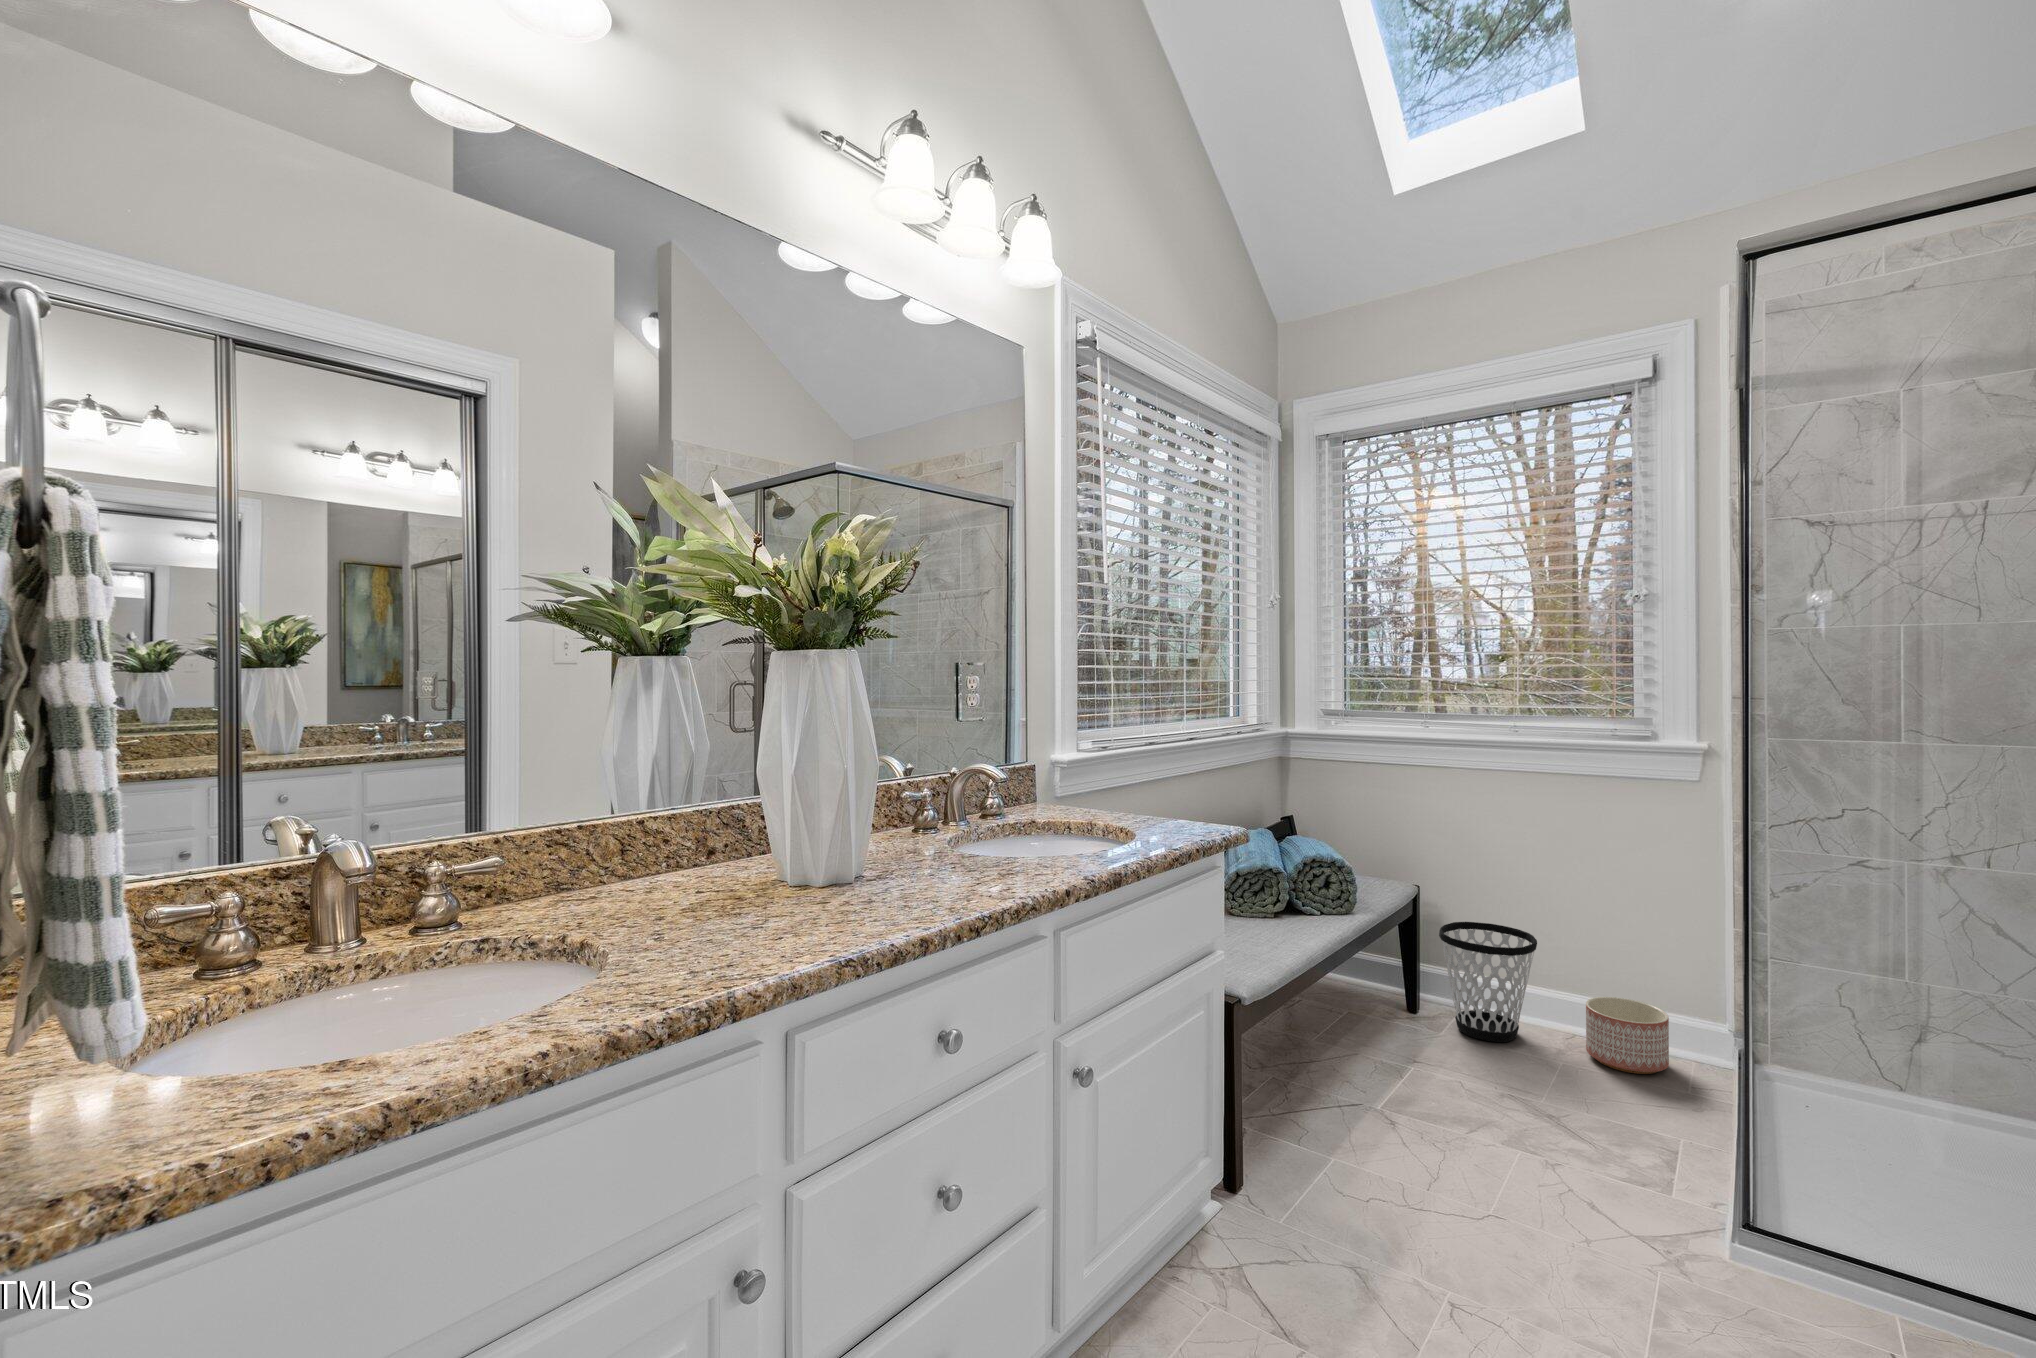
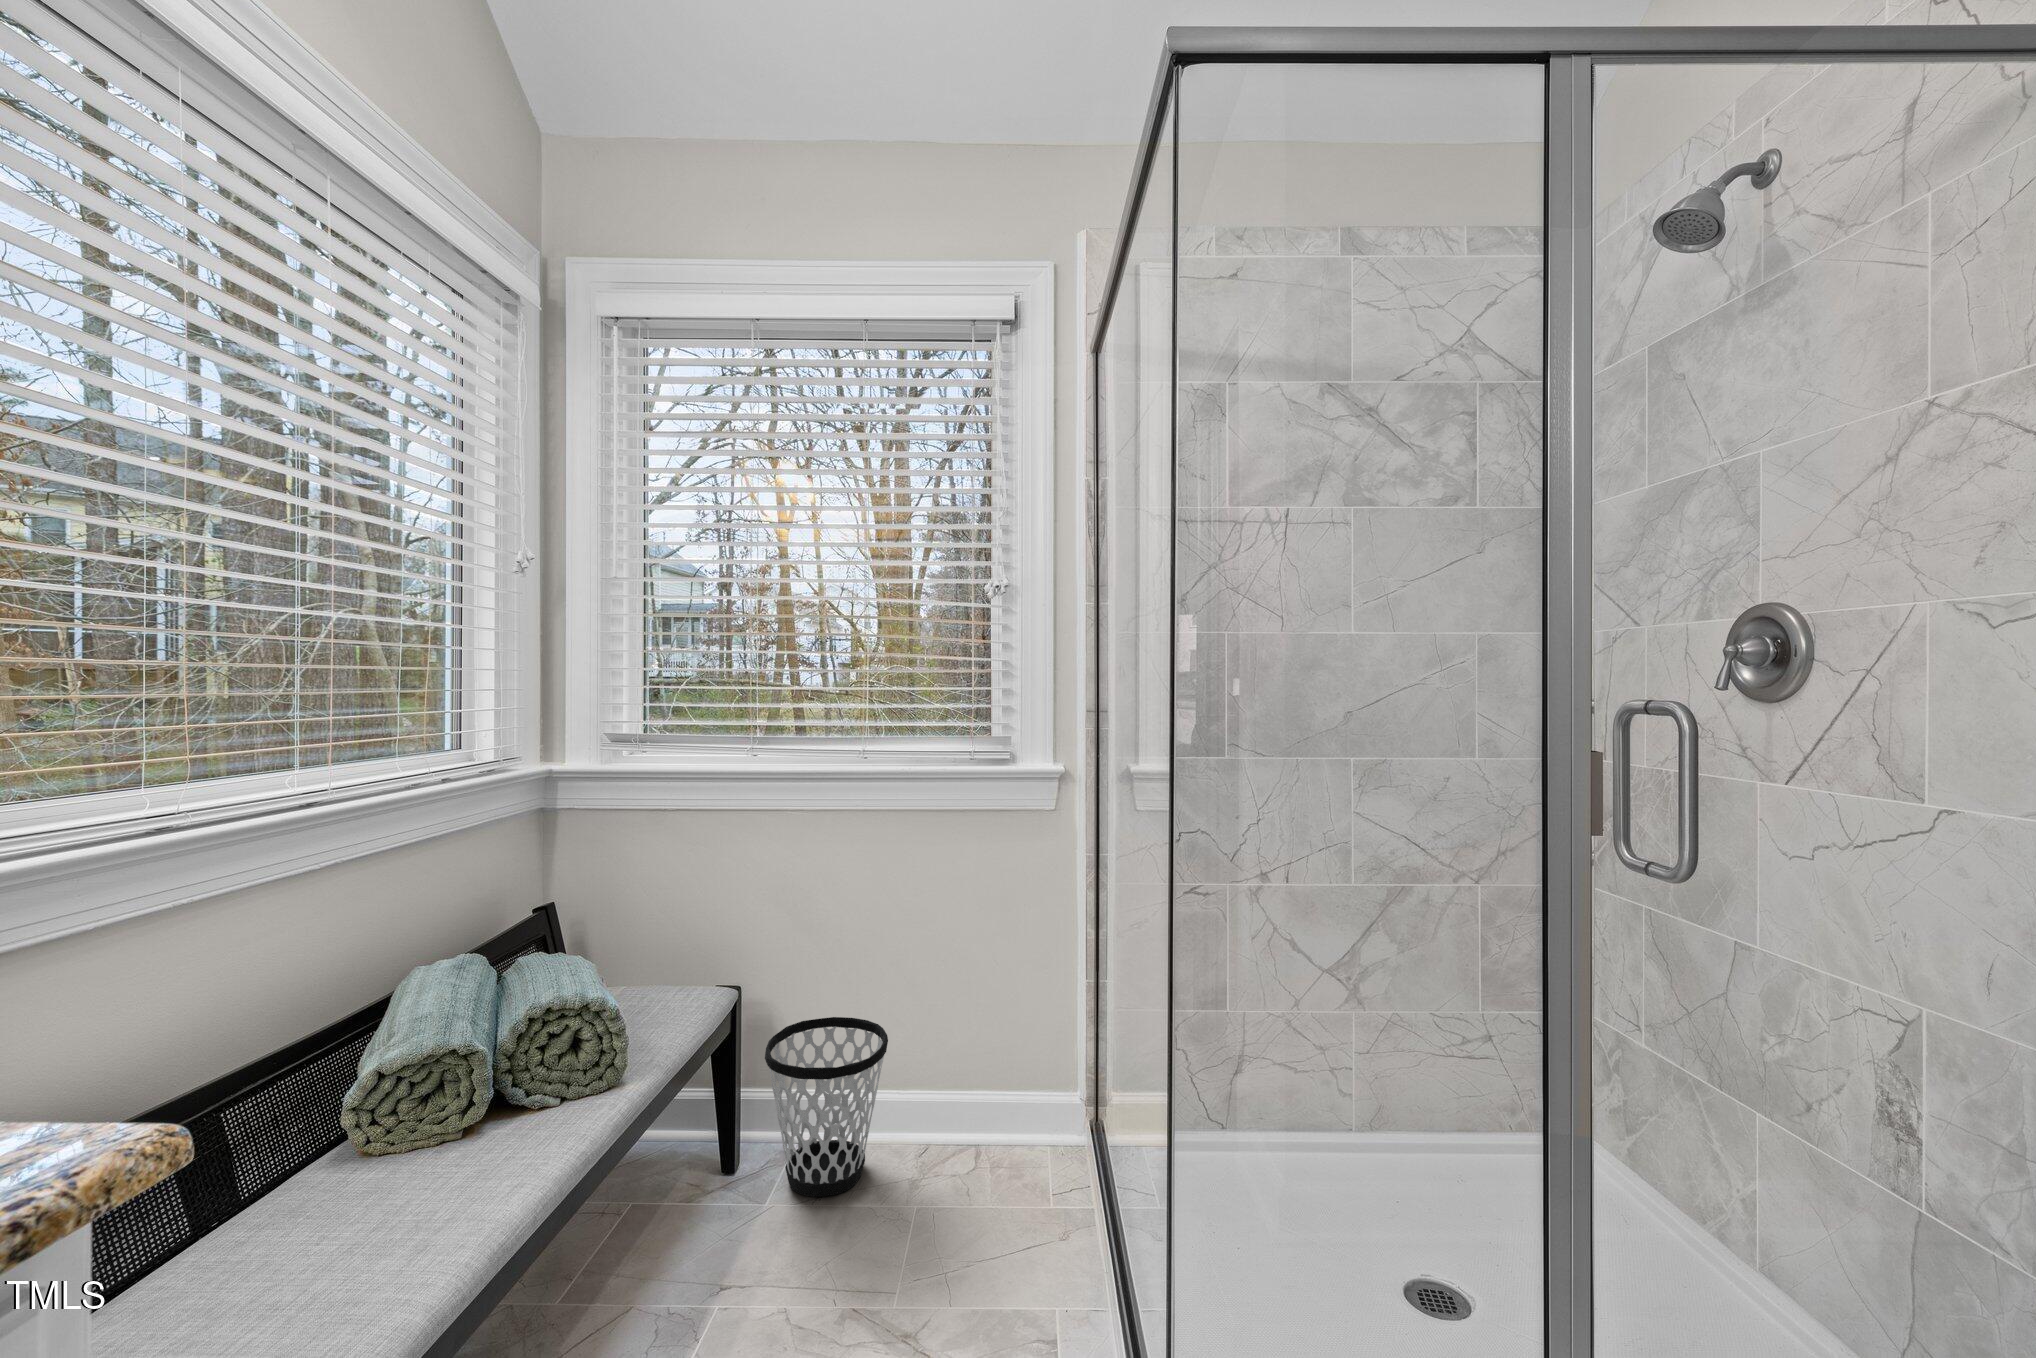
planter: present [1586,997,1669,1074] -> none [942,1086,1029,1194]

